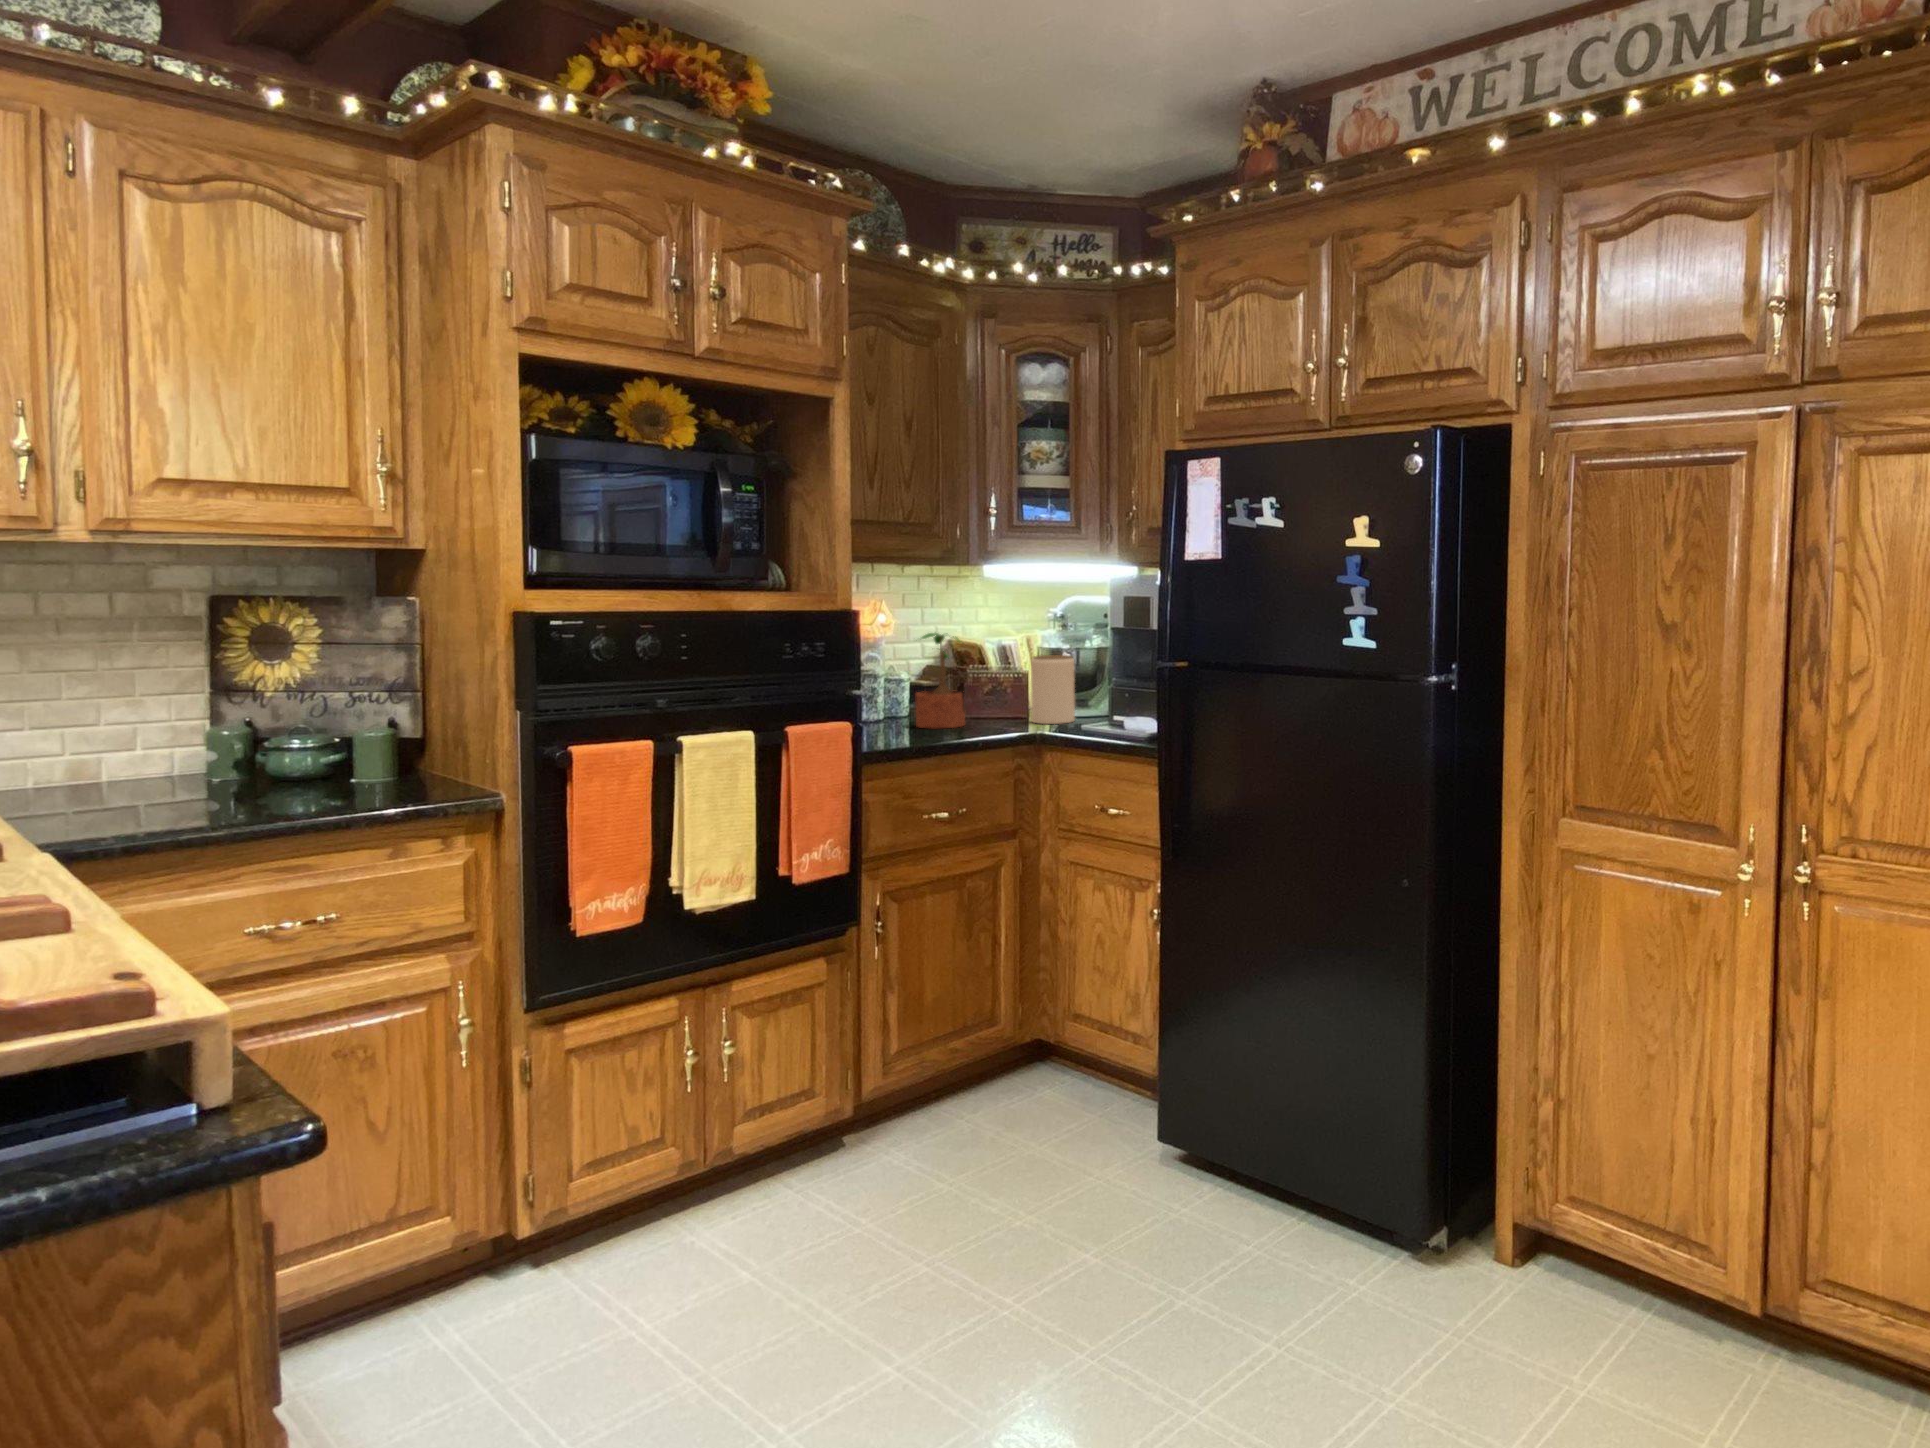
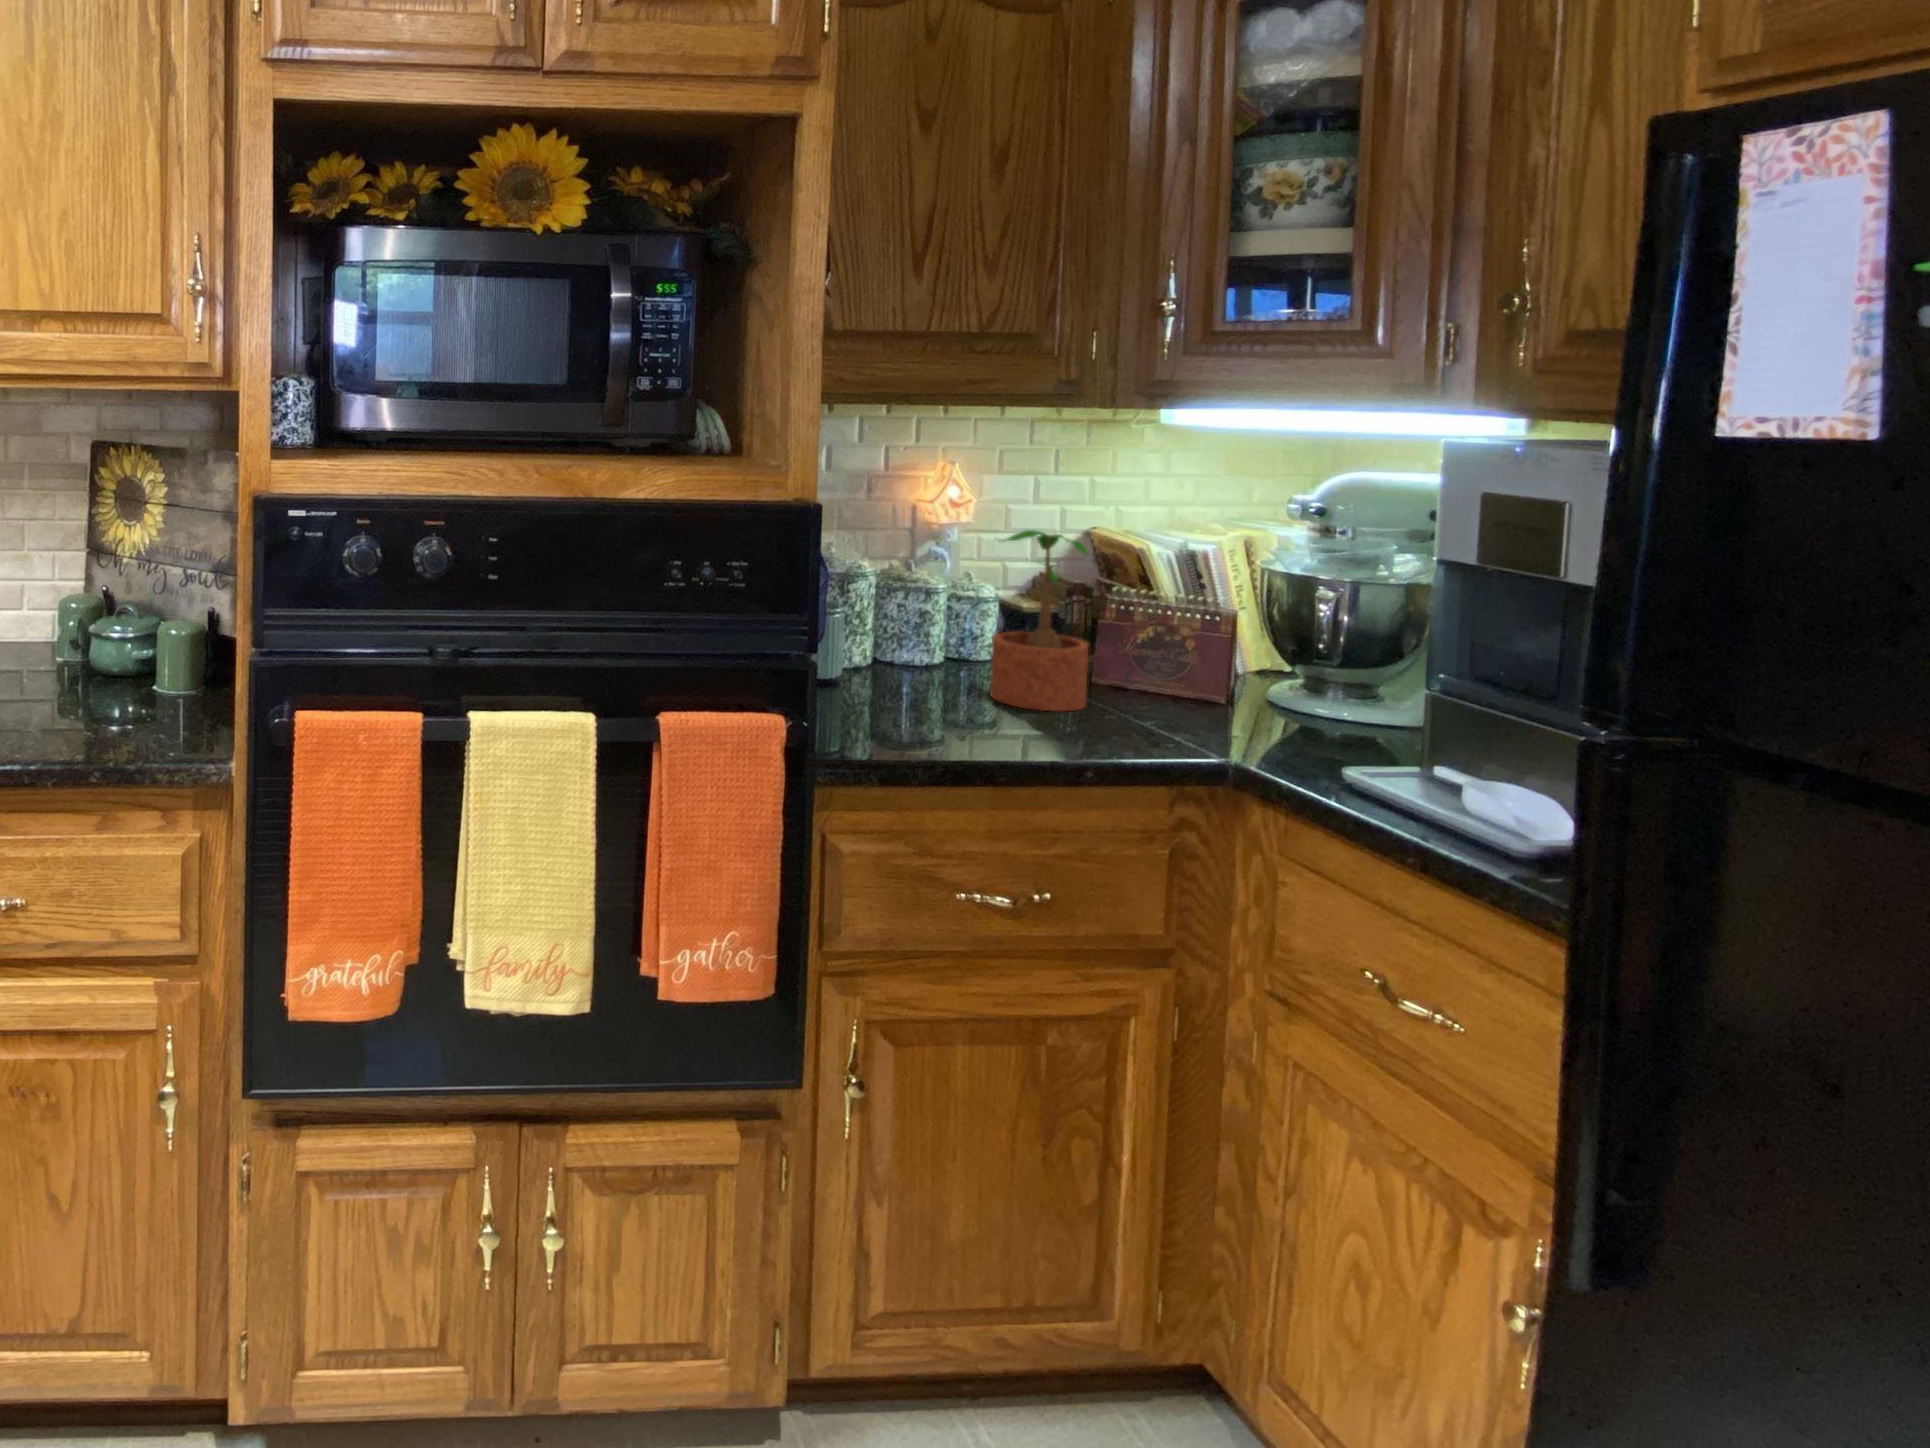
jar: present [1031,655,1075,724] -> none [1230,592,1340,742]

